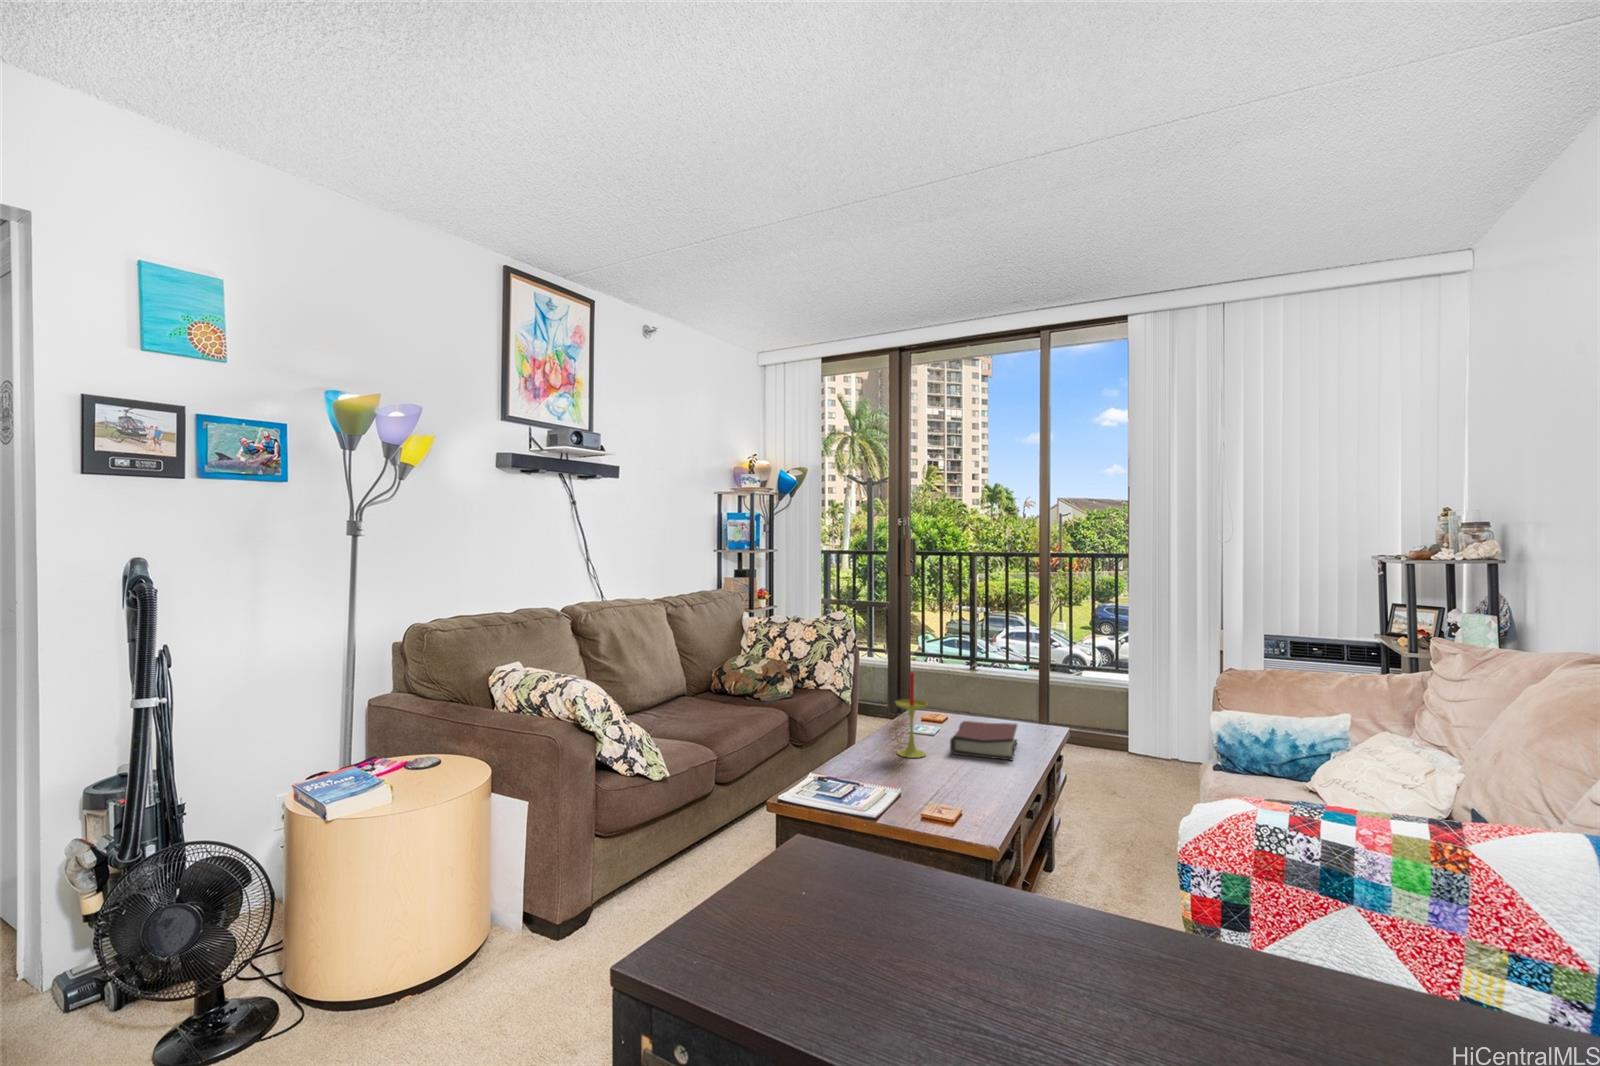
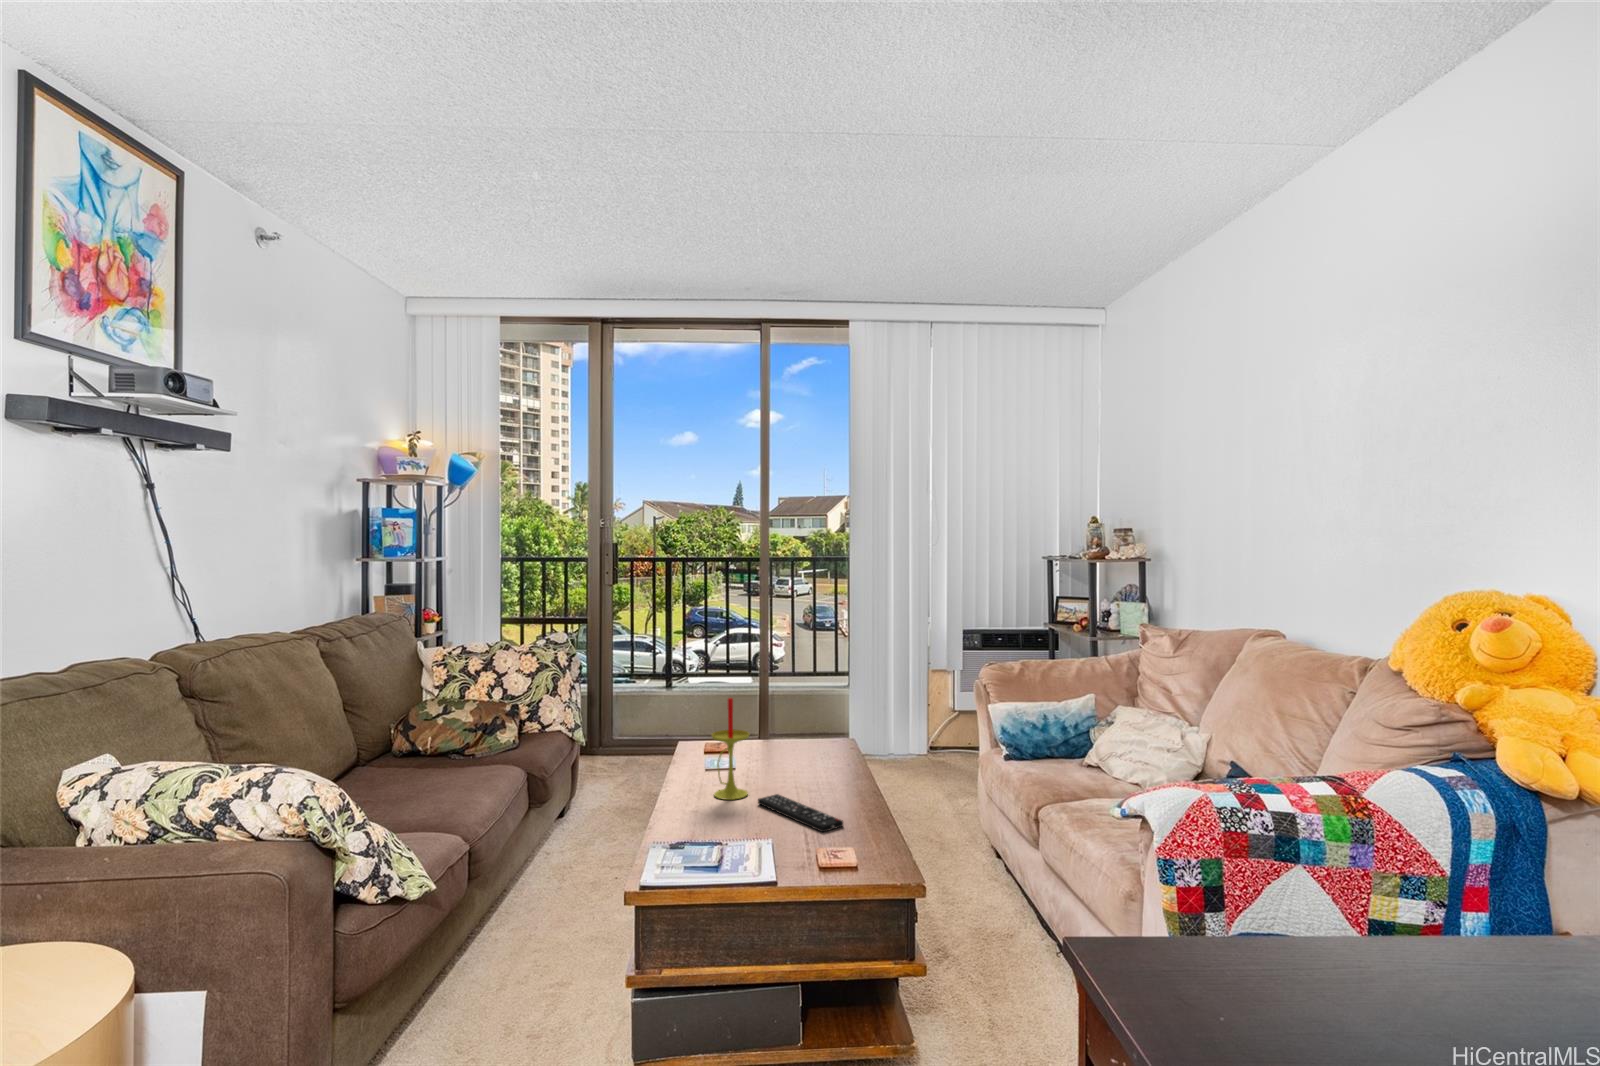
hardback book: present [950,721,1017,760] -> none [758,740,837,786]
remote control: none [925,759,976,793] -> present [758,794,843,832]

